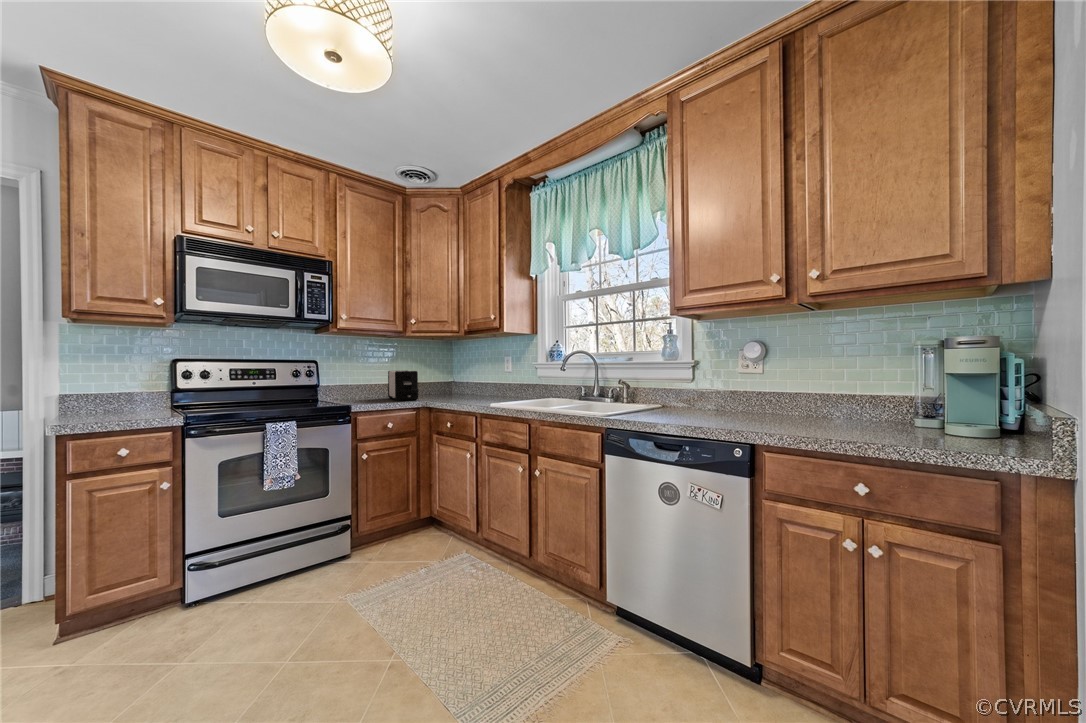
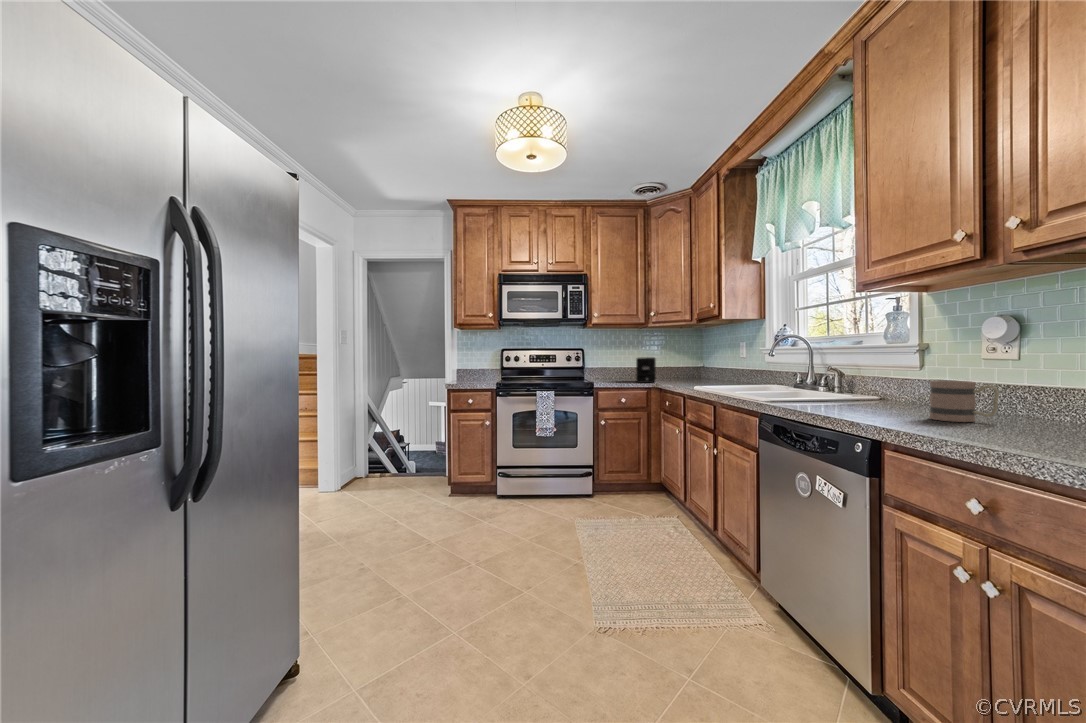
mug: none [750,391,792,423] -> present [930,380,999,422]

